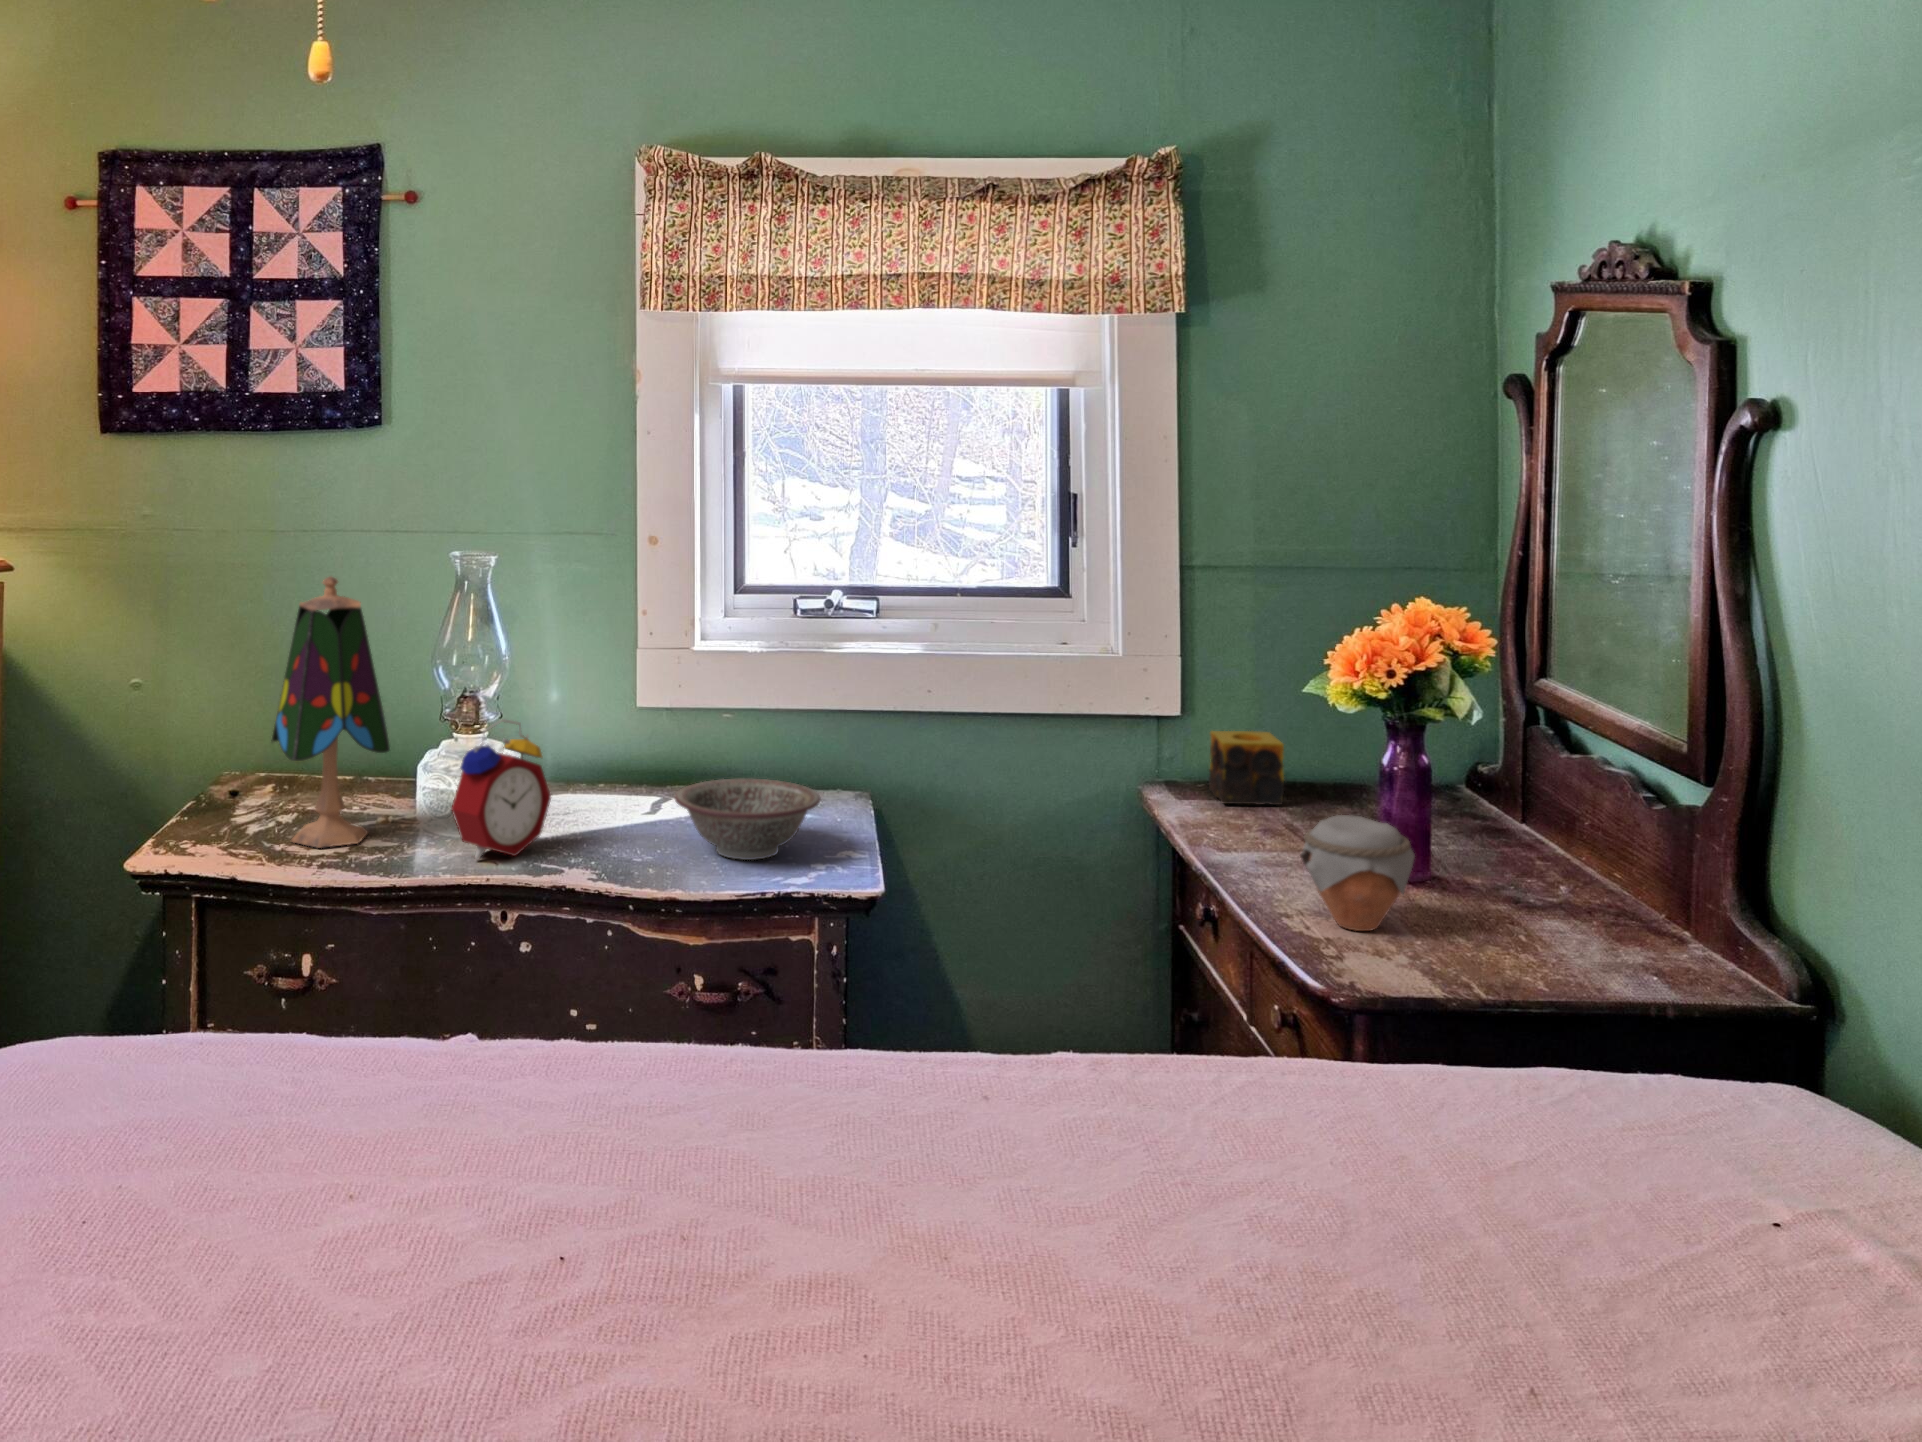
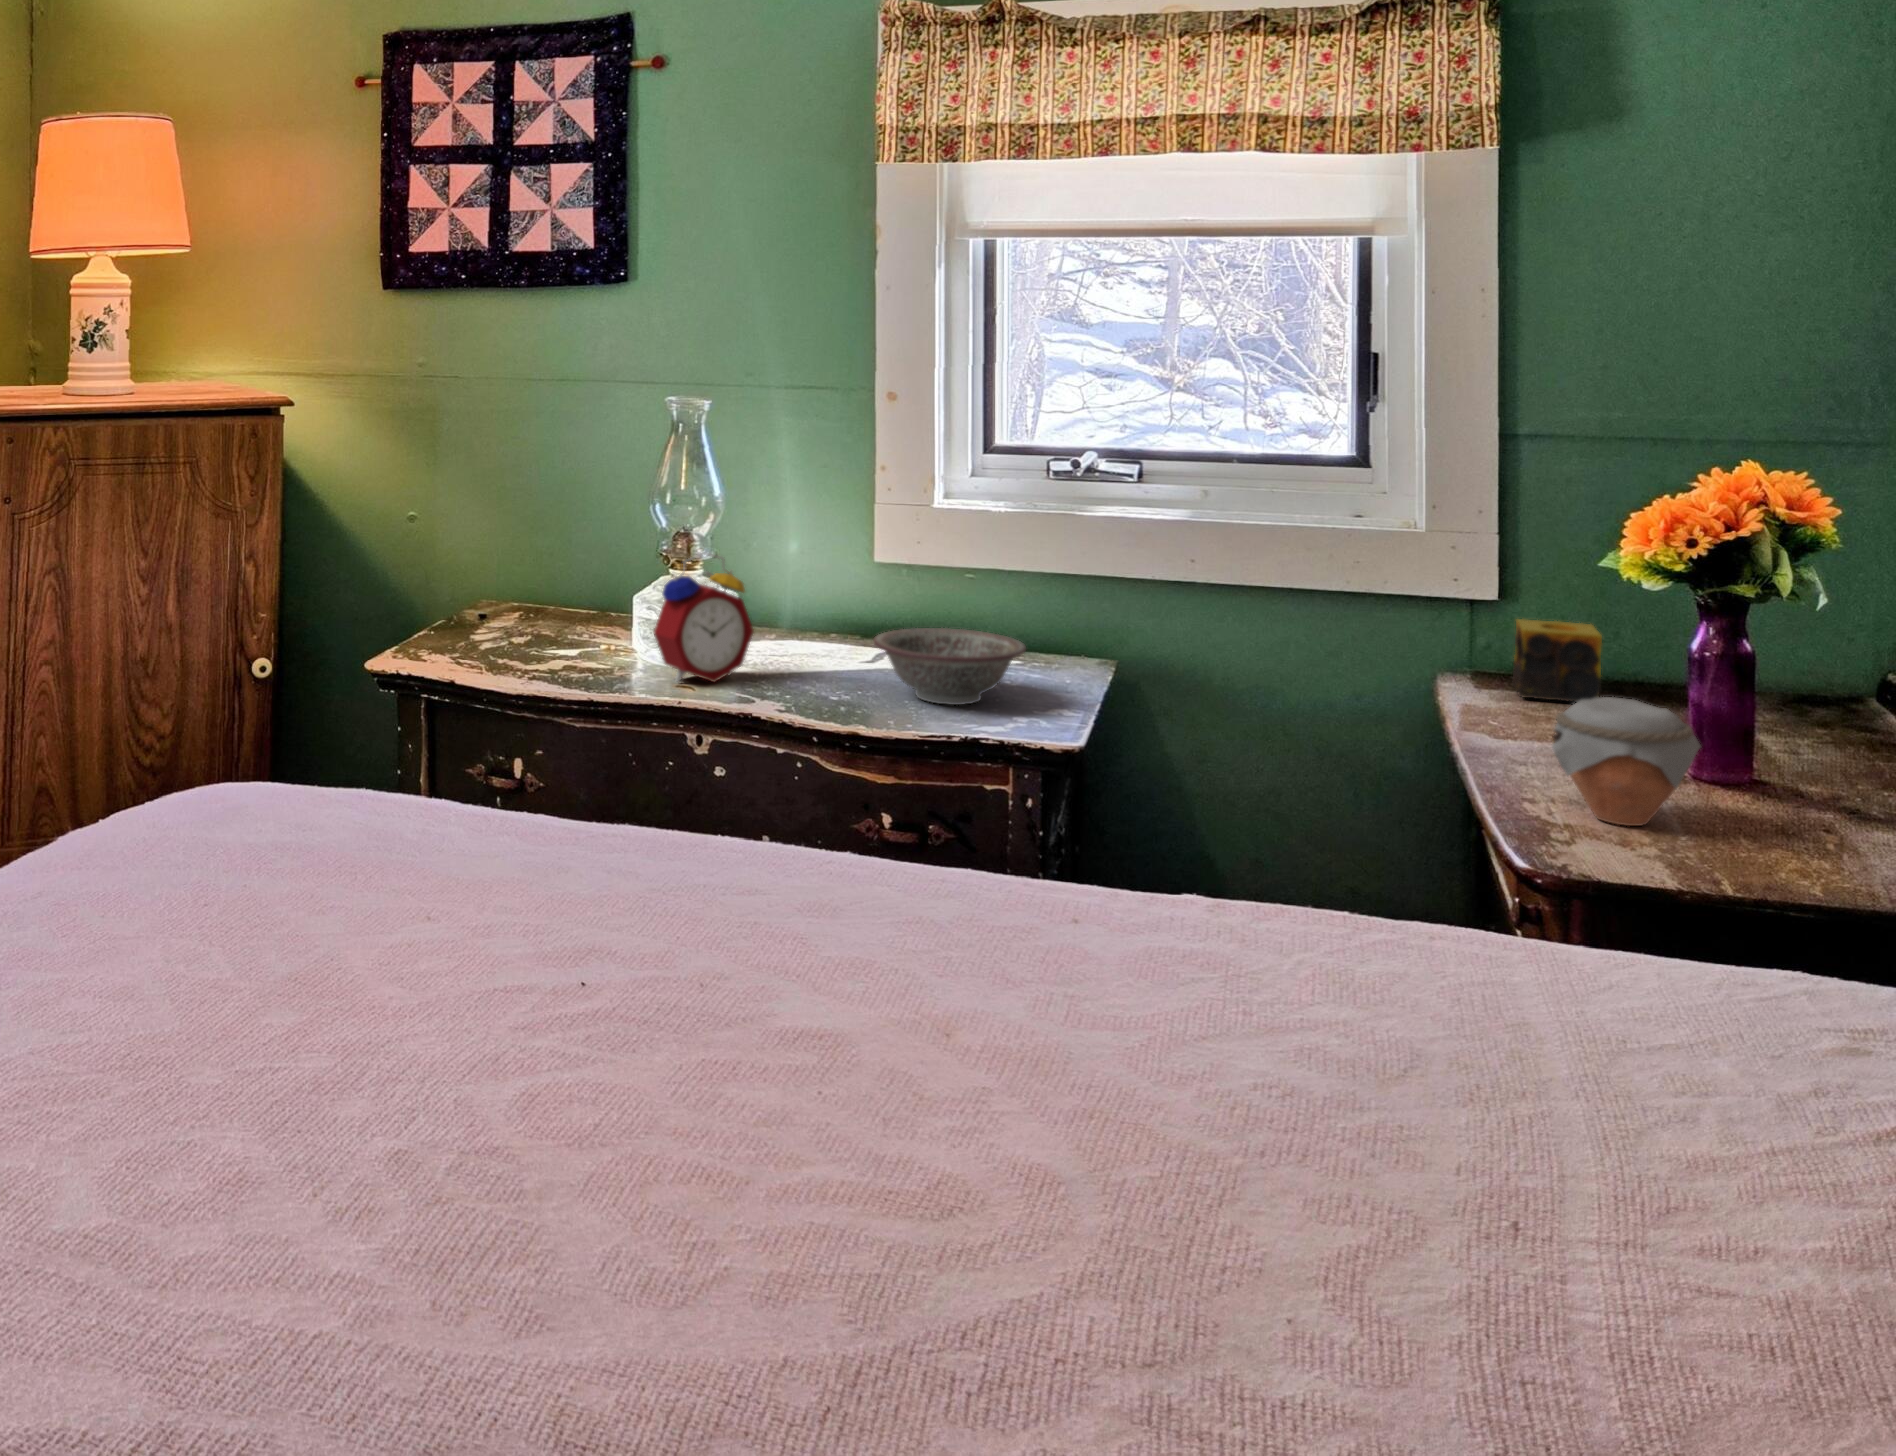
table lamp: present [271,576,390,848] -> none [502,414,605,662]

